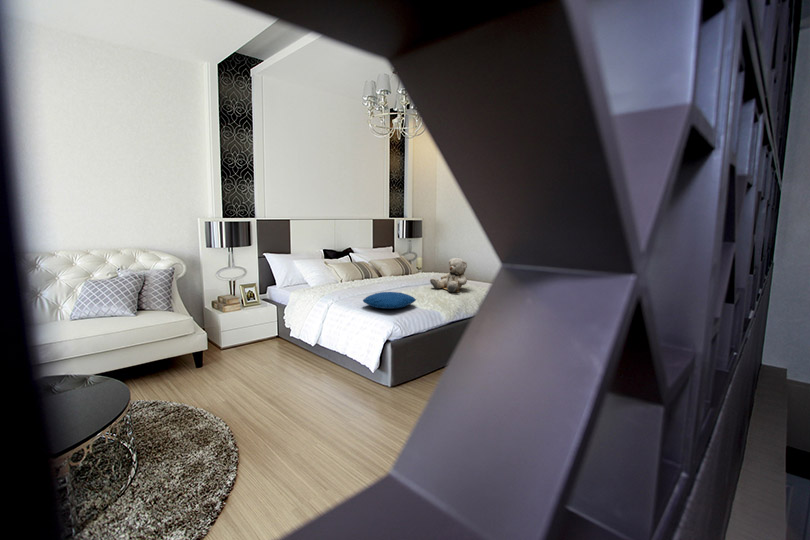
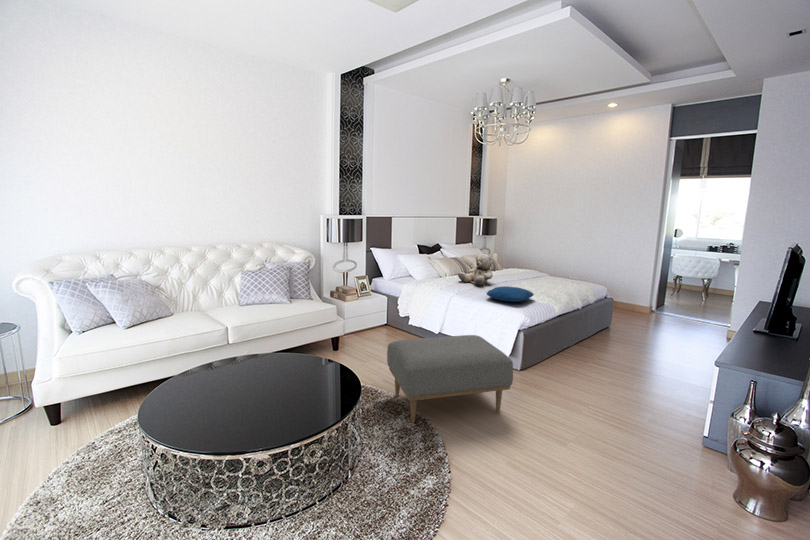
teddy bear: present [430,258,467,292] -> present [458,254,493,286]
ottoman: none [197,348,343,457] -> present [387,335,513,423]

